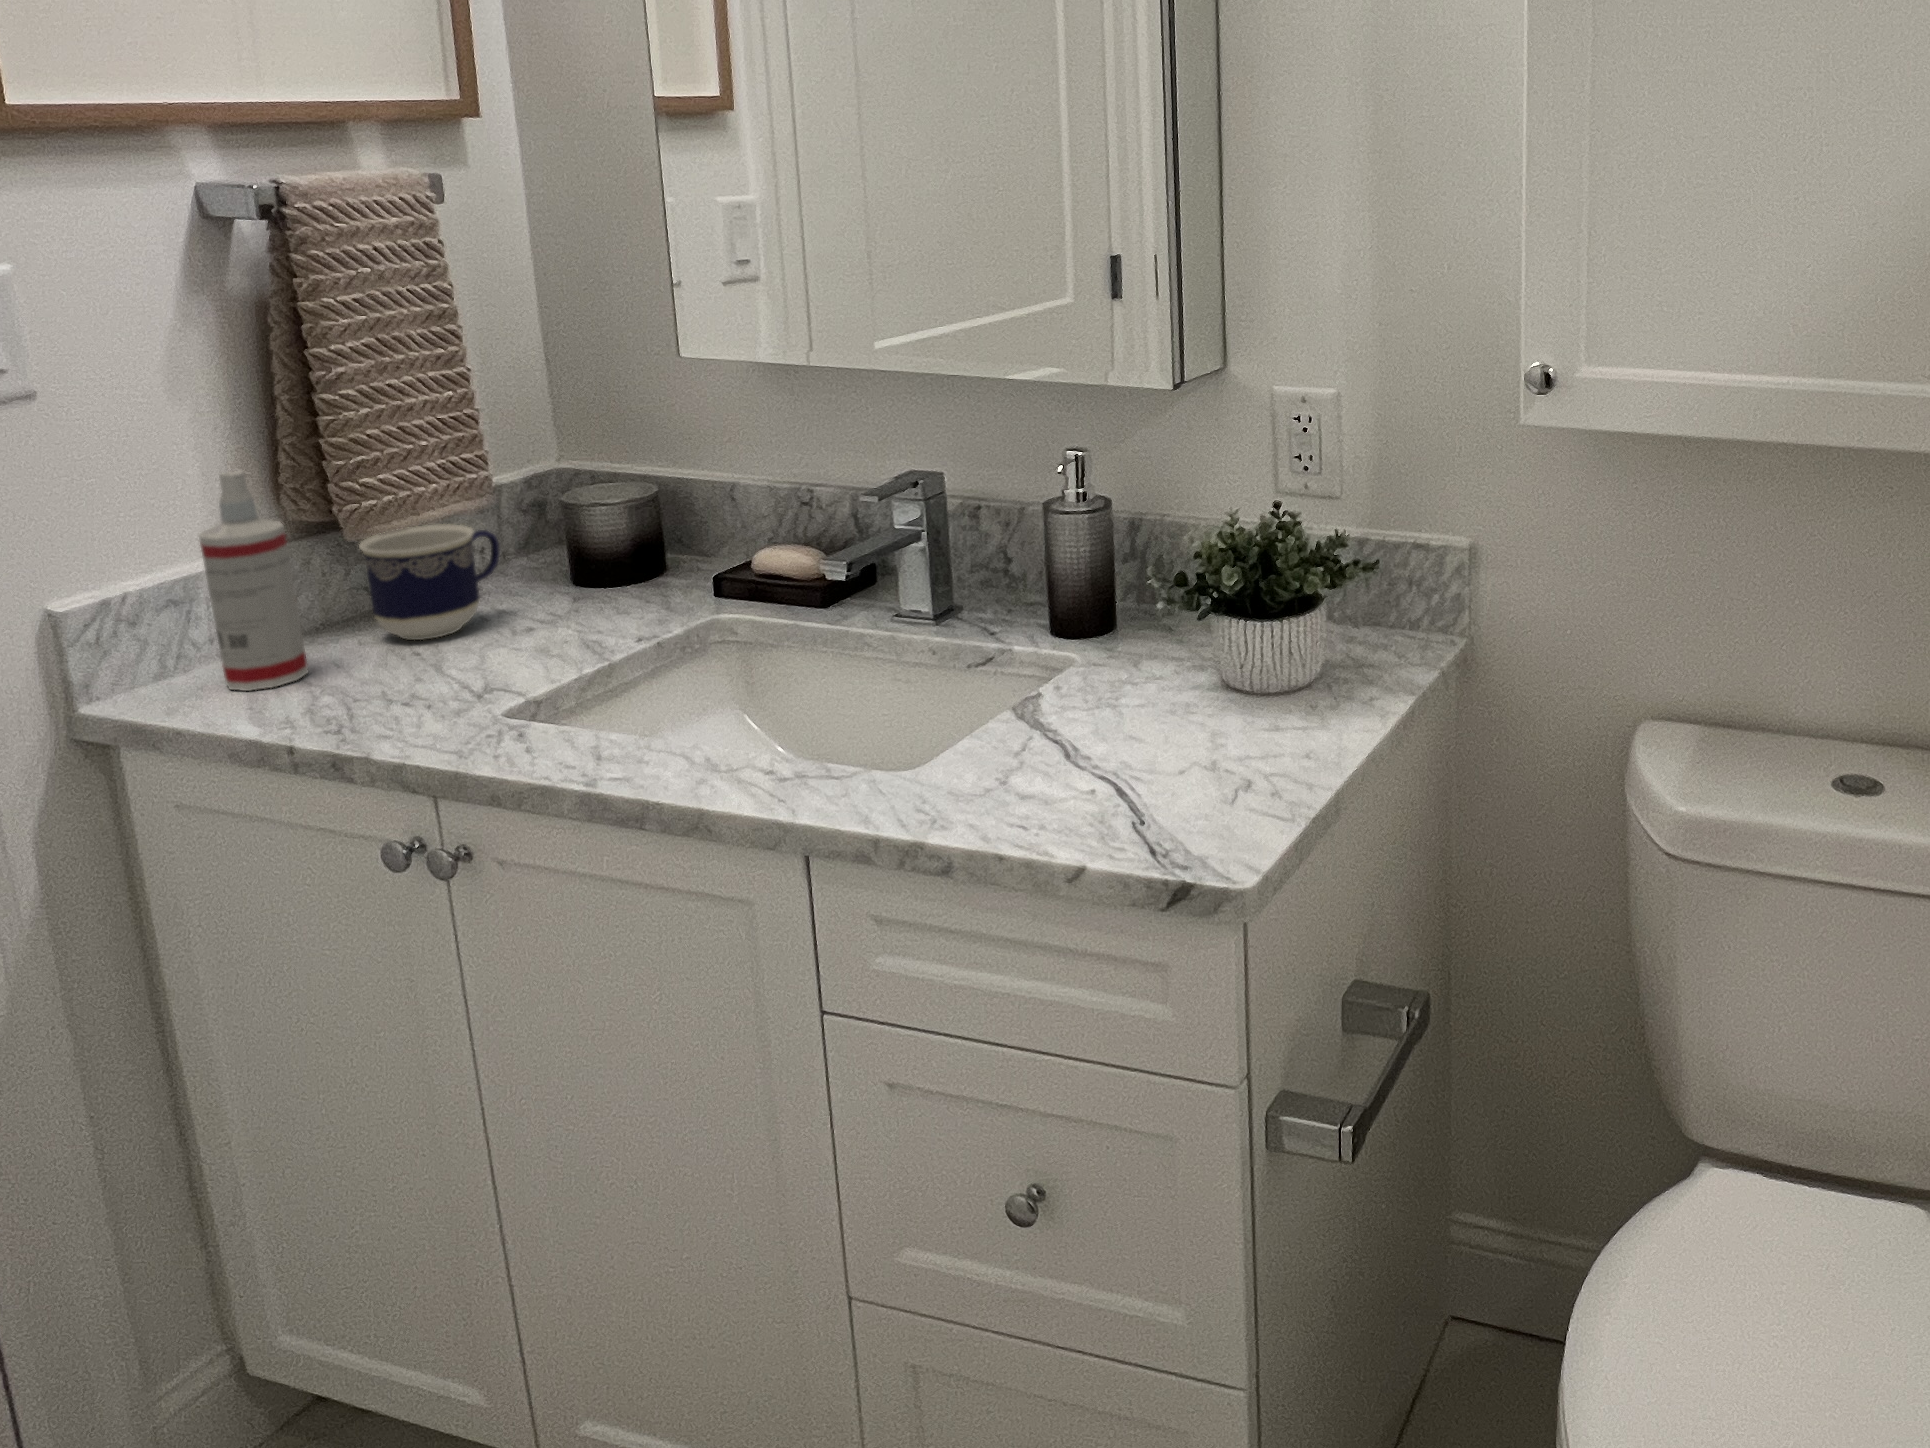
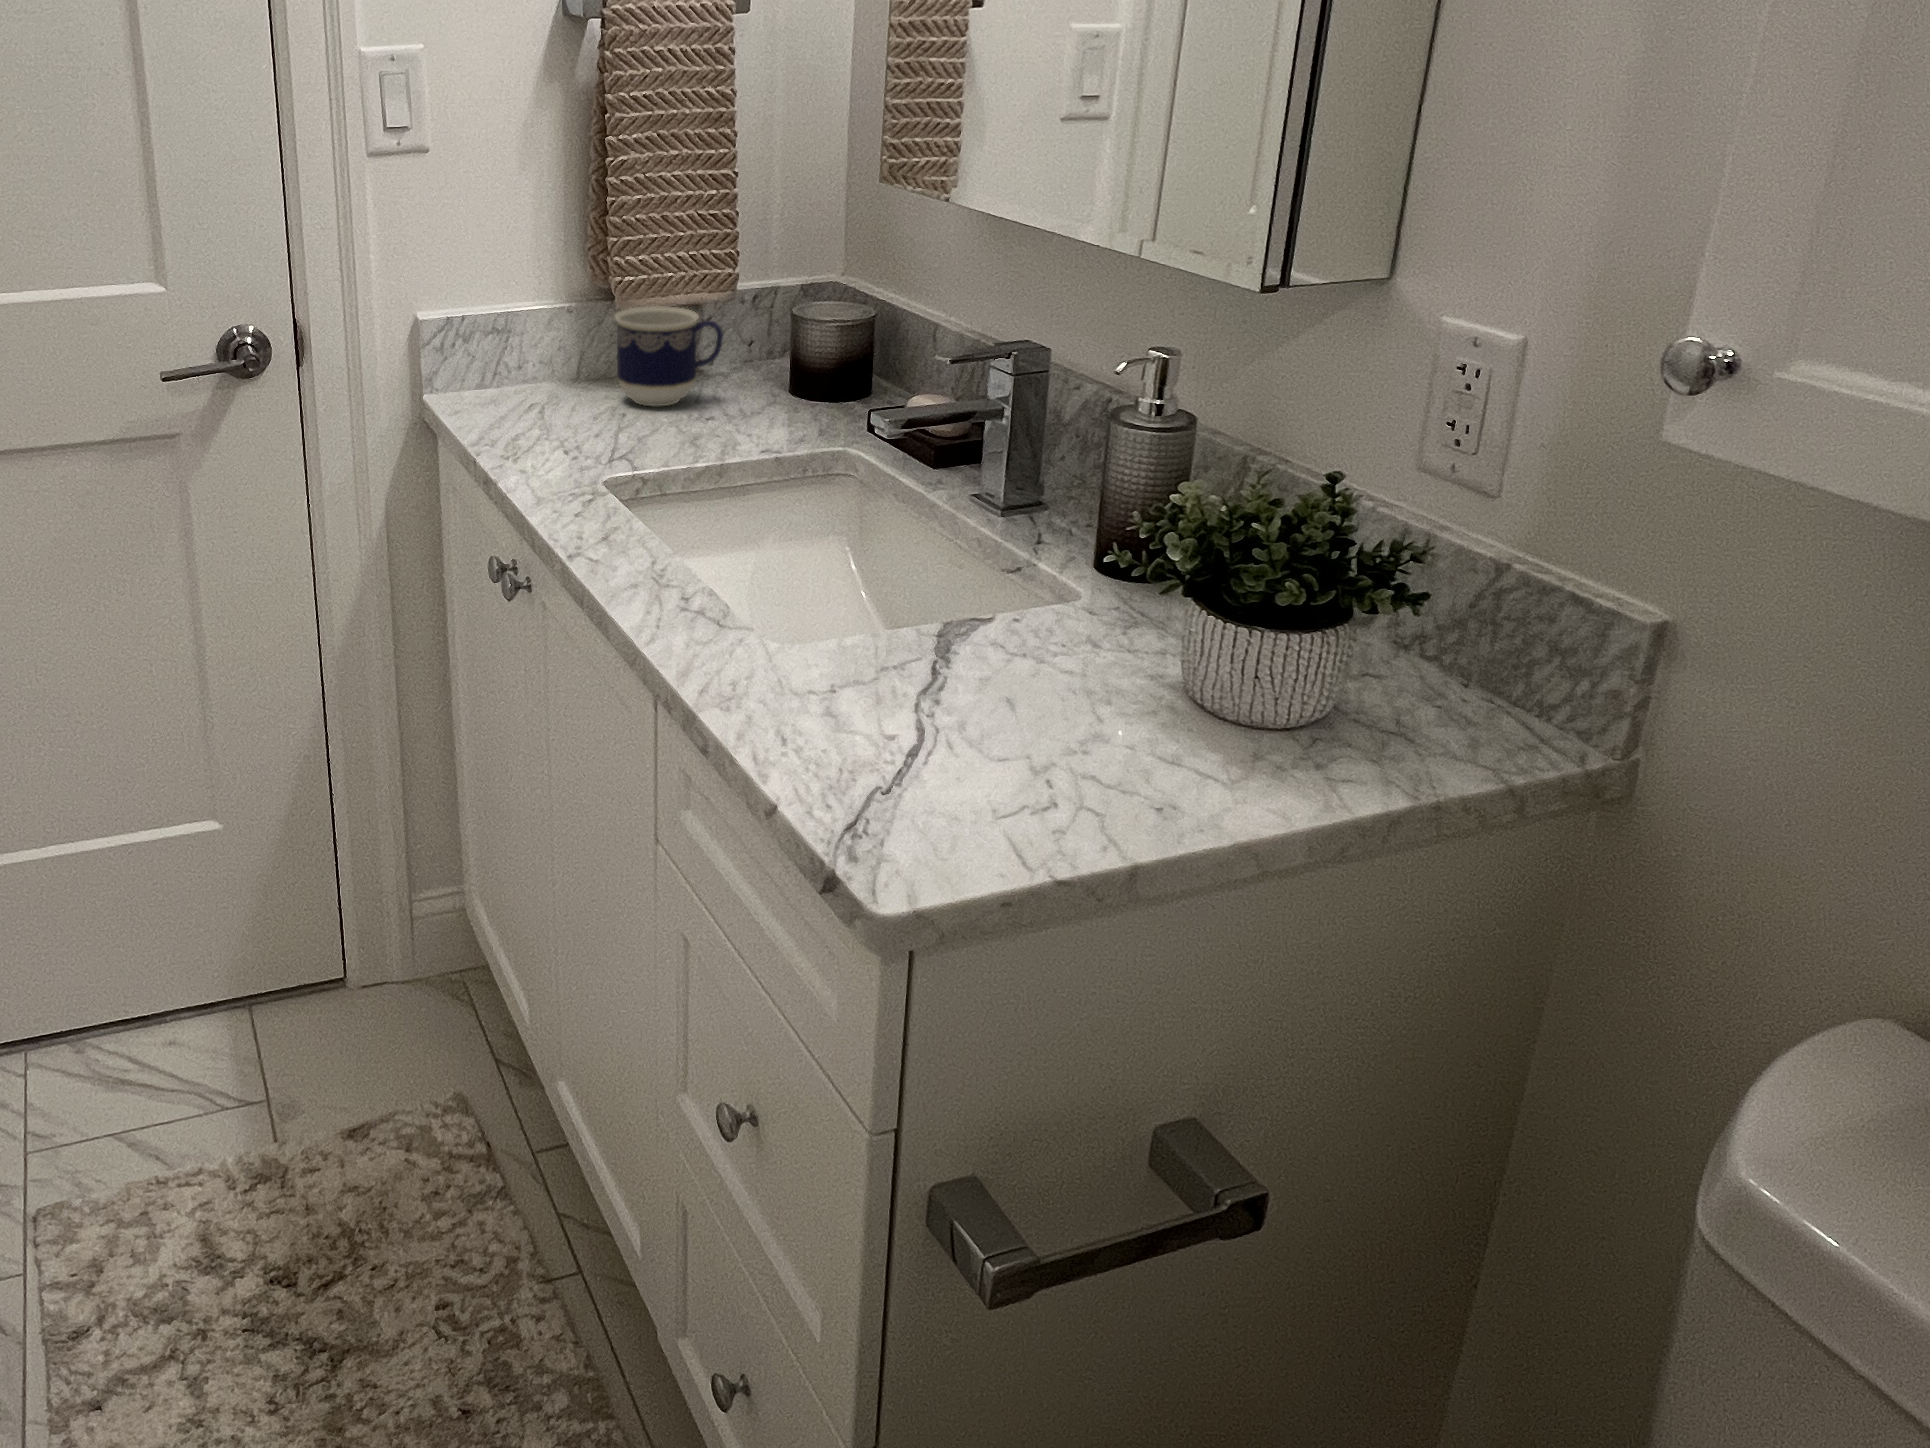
spray bottle: present [199,471,308,691] -> none [496,231,554,413]

